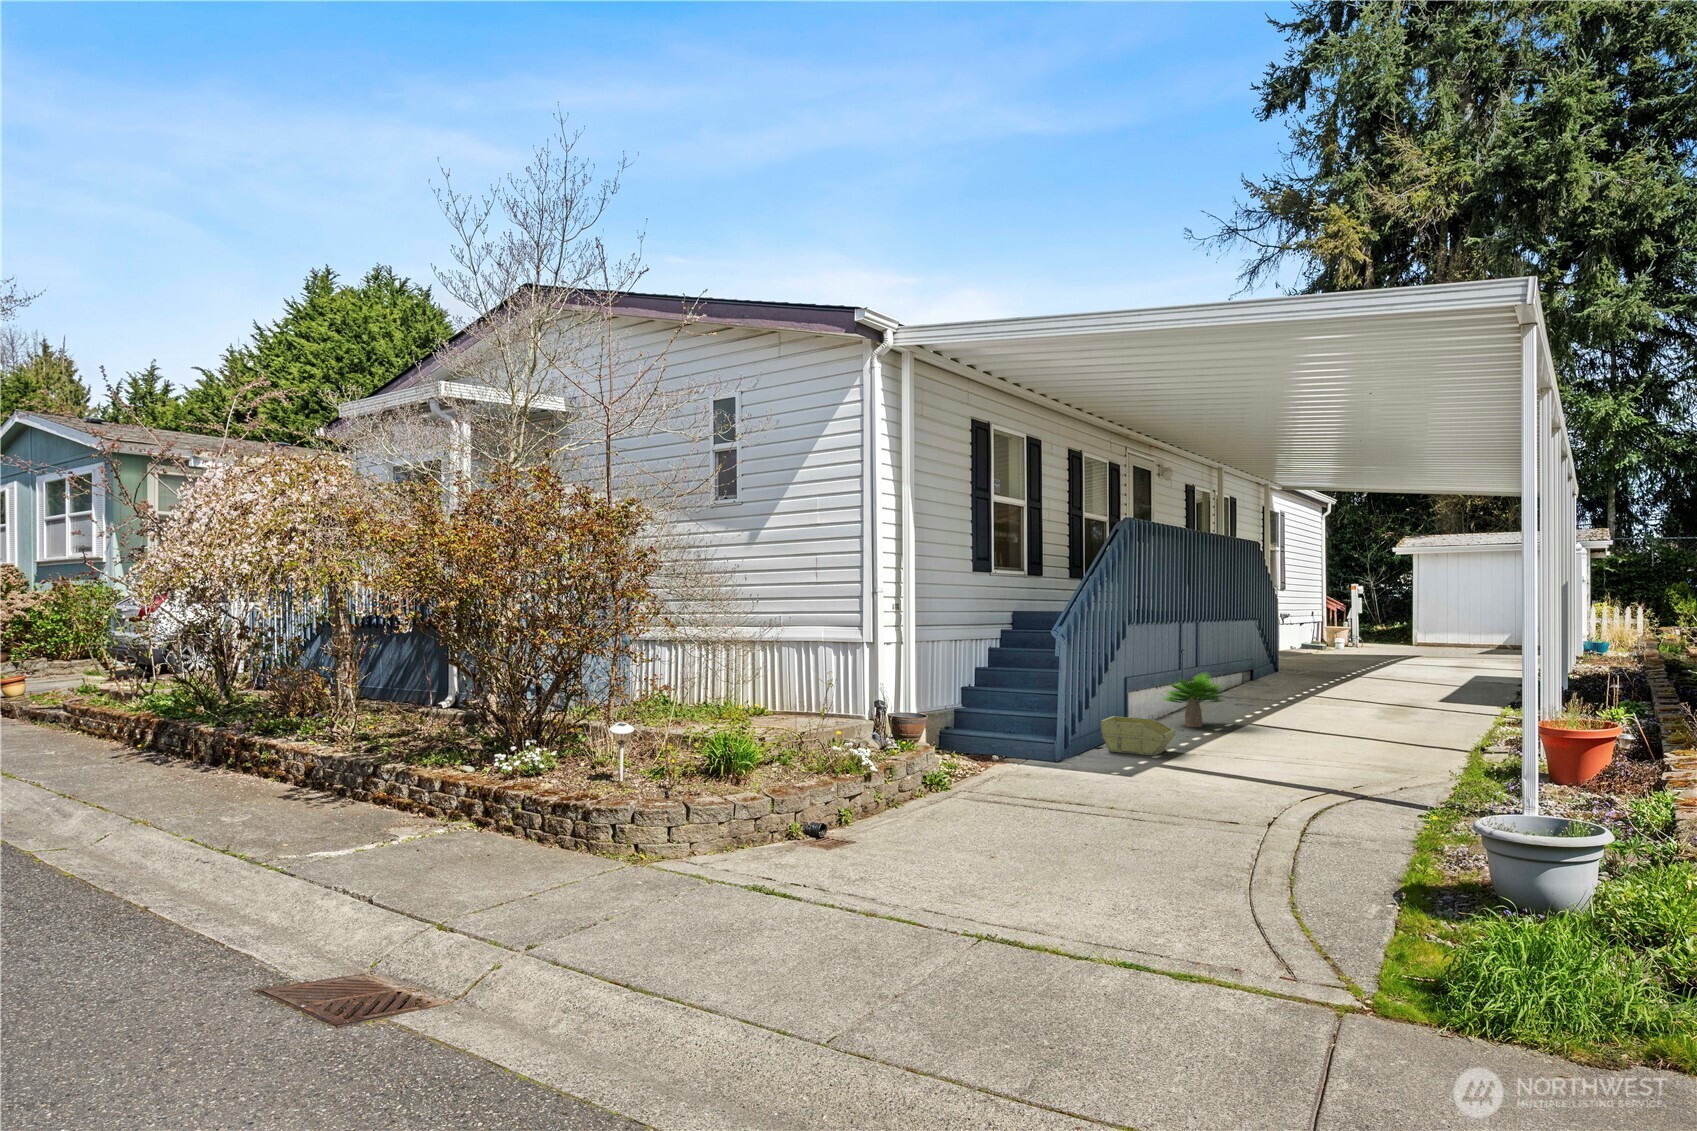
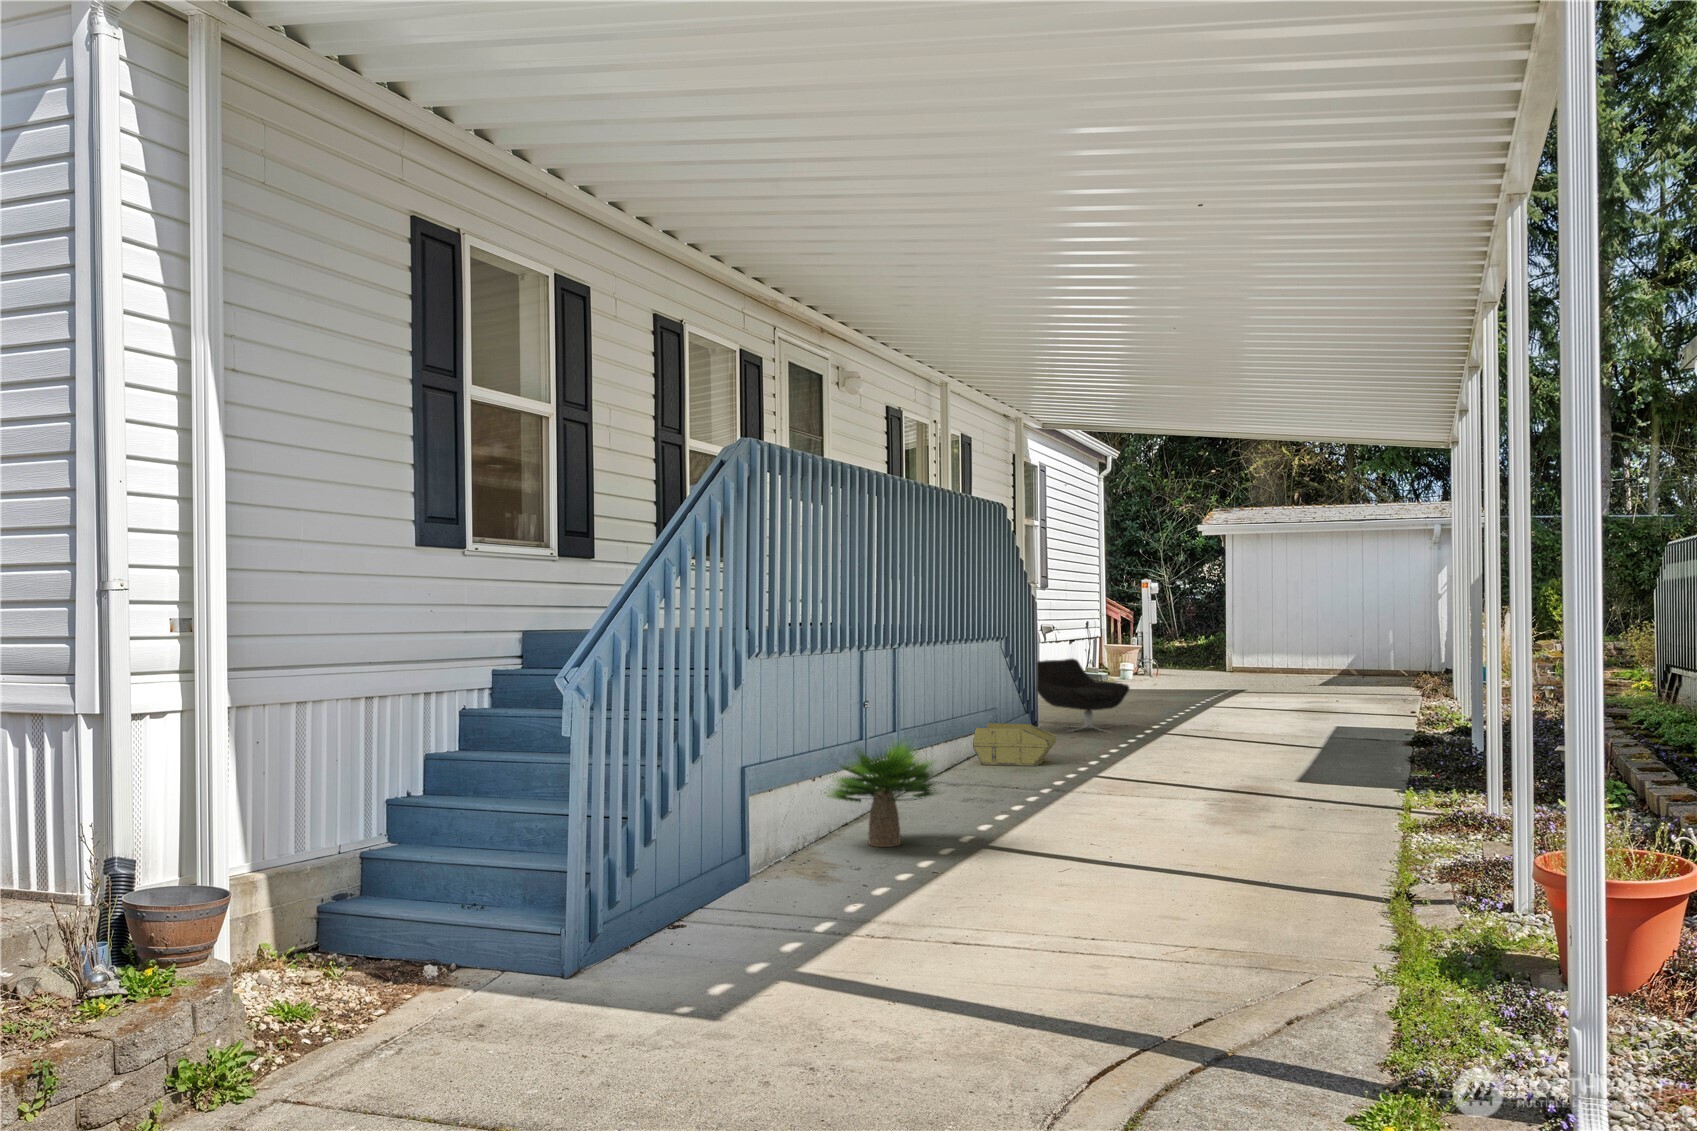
lounge chair: none [1276,635,1337,680] -> present [1037,659,1129,732]
storage bin: present [1100,716,1176,756] -> present [973,723,1056,766]

